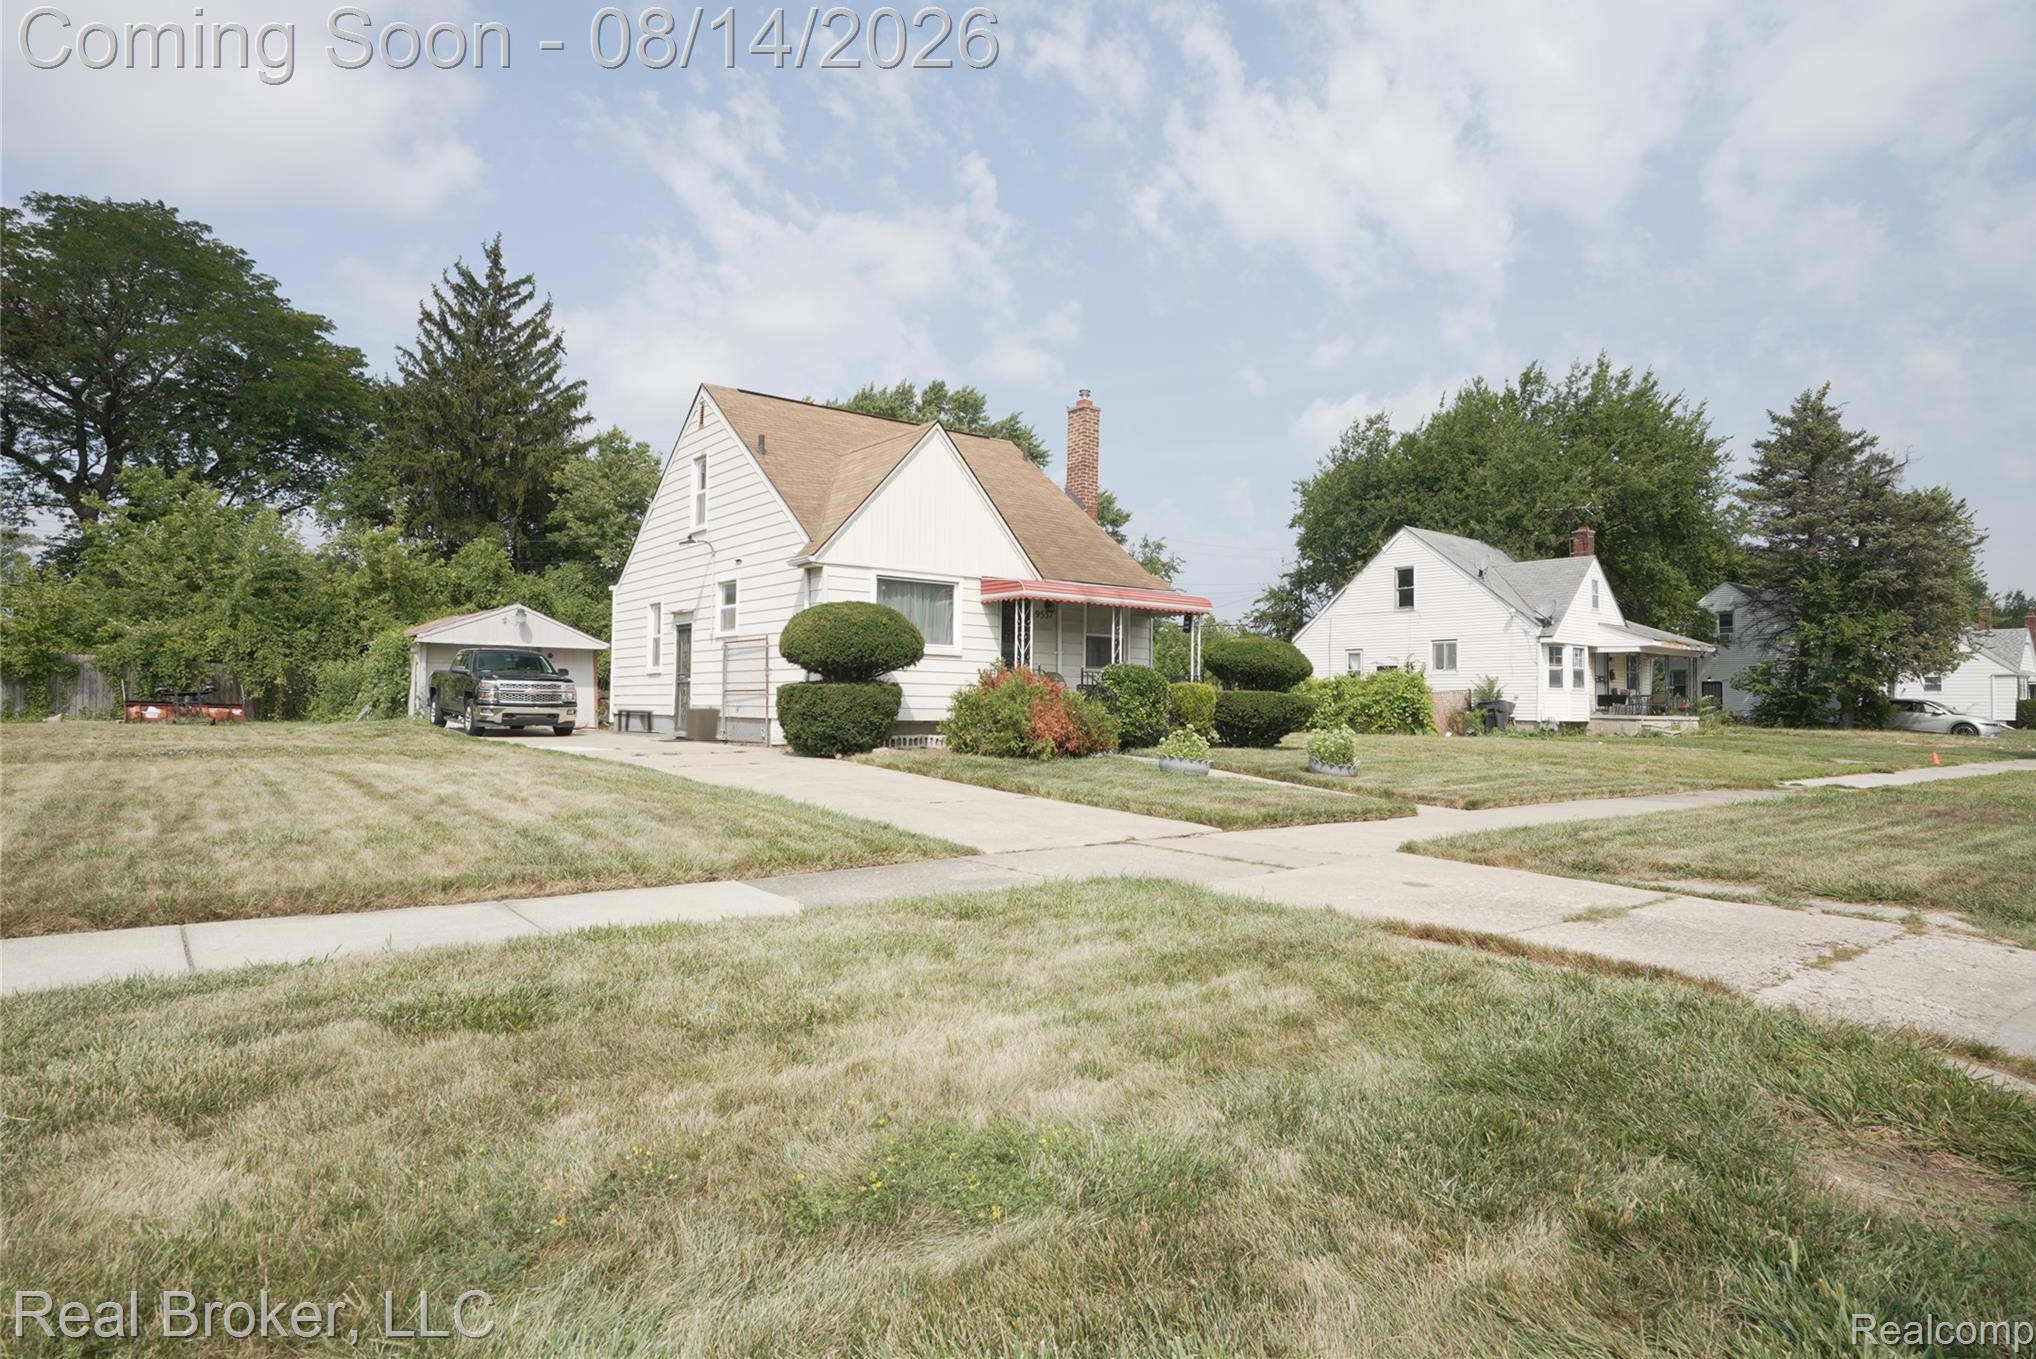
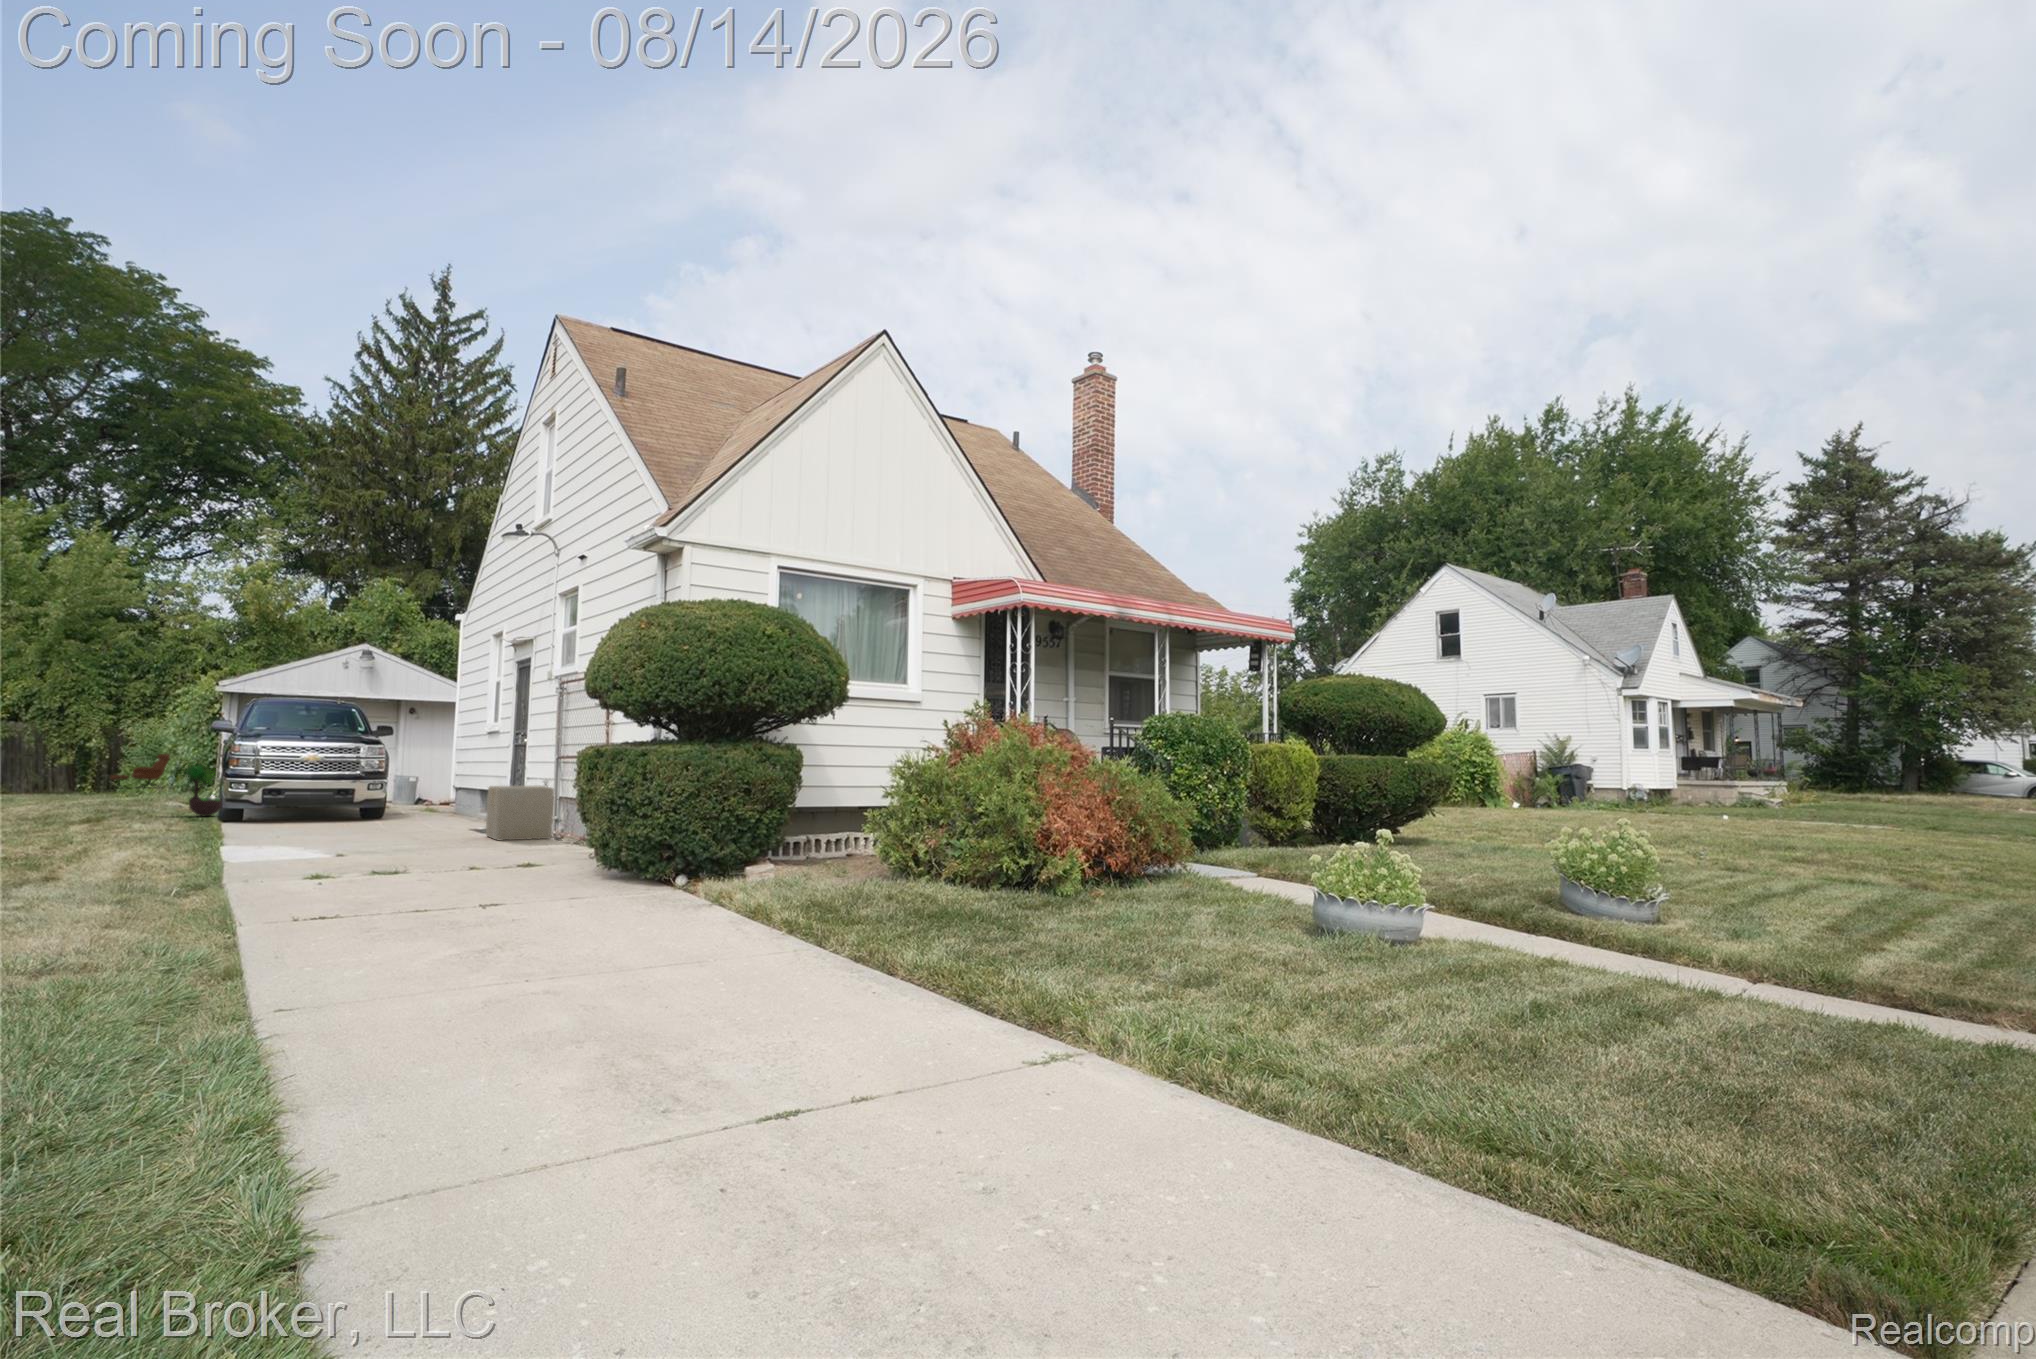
lounge chair: none [322,687,360,714] -> present [110,754,170,788]
potted tree: none [459,689,486,729] -> present [182,762,222,816]
bench: present [618,709,653,733] -> none [428,786,493,821]

